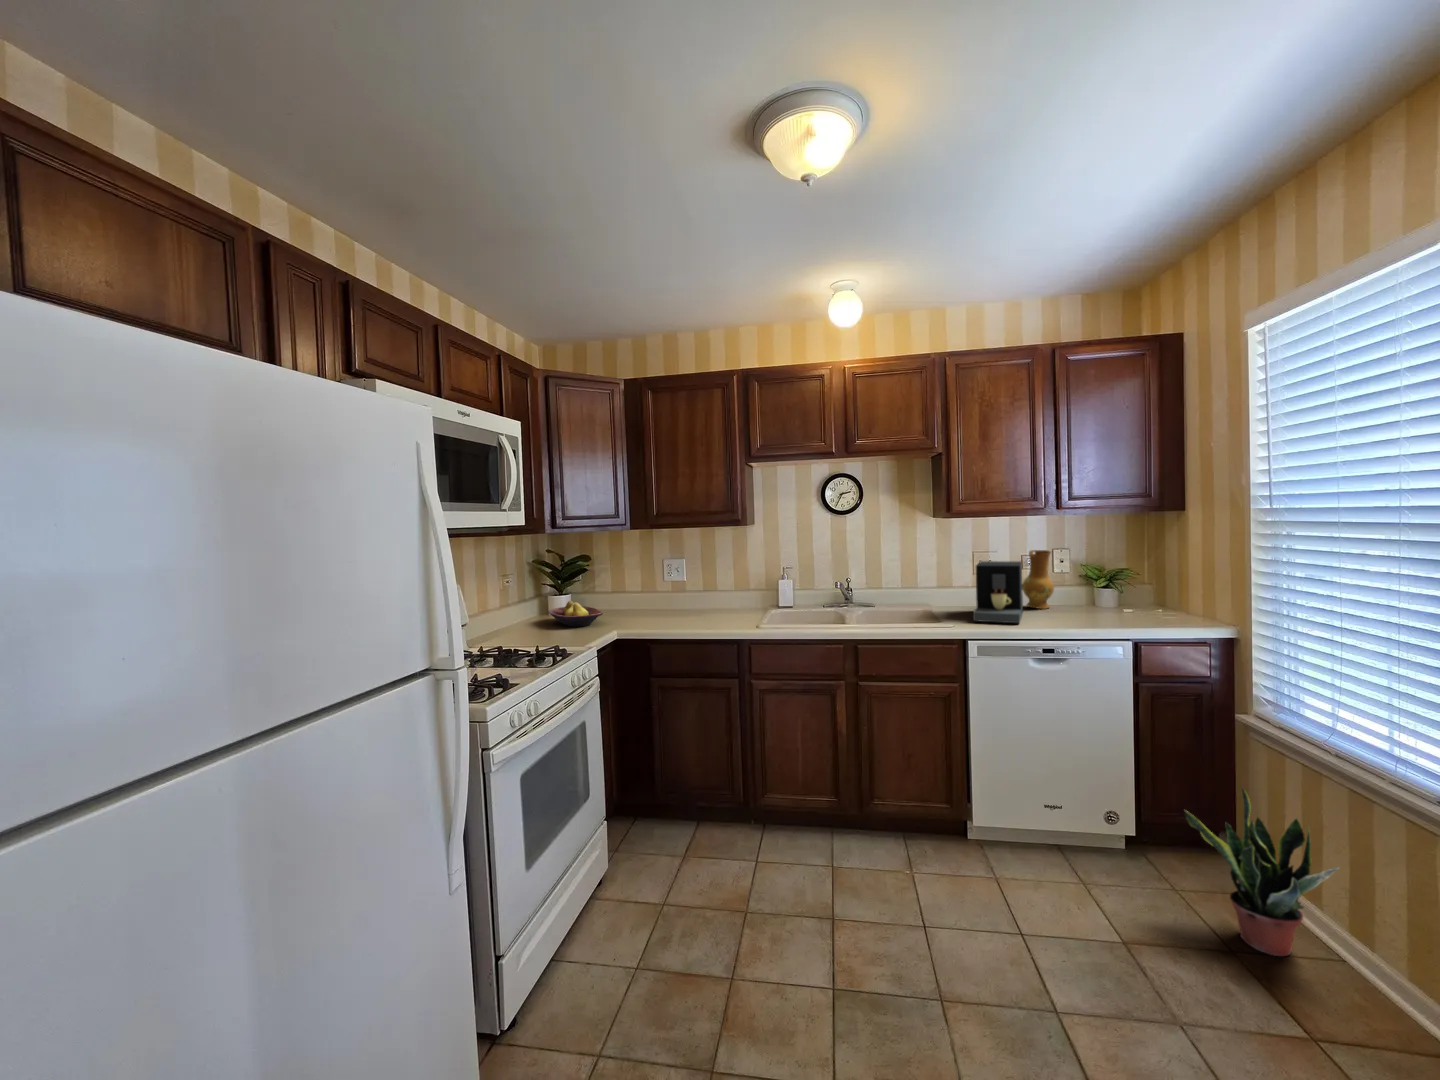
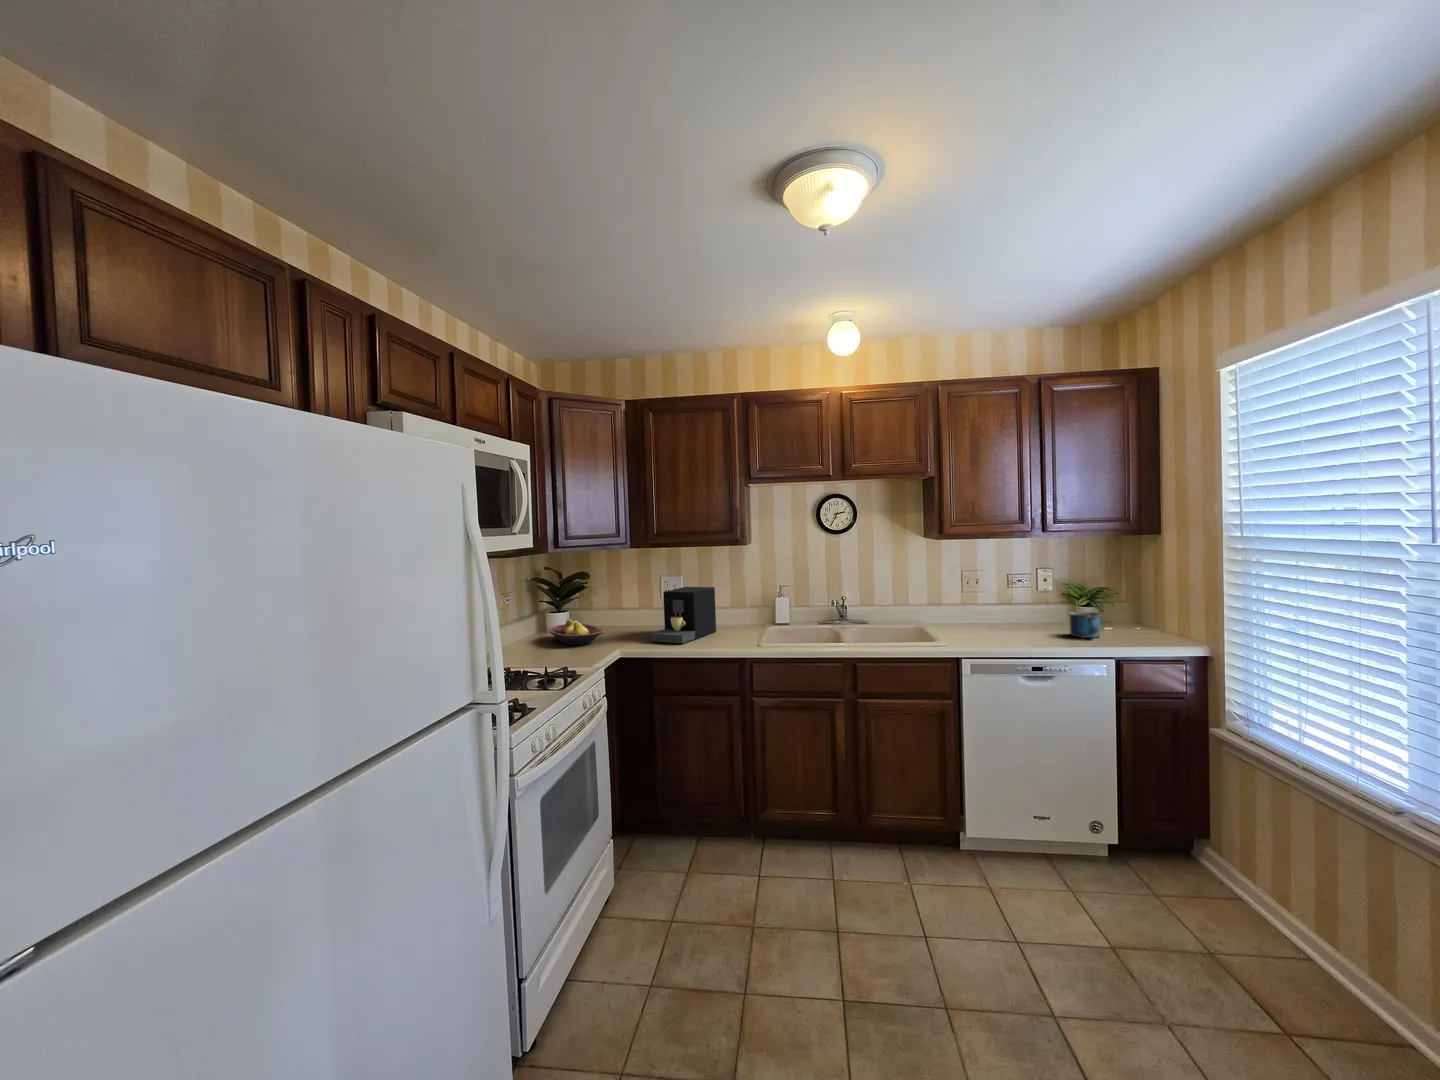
ceramic jug: present [1022,550,1054,609] -> none [1009,570,1039,626]
coffee maker: present [973,561,1023,623] -> present [651,587,716,644]
mug: none [1084,592,1119,619] -> present [1069,612,1100,638]
potted plant: present [1184,788,1338,956] -> none [1165,797,1308,956]

